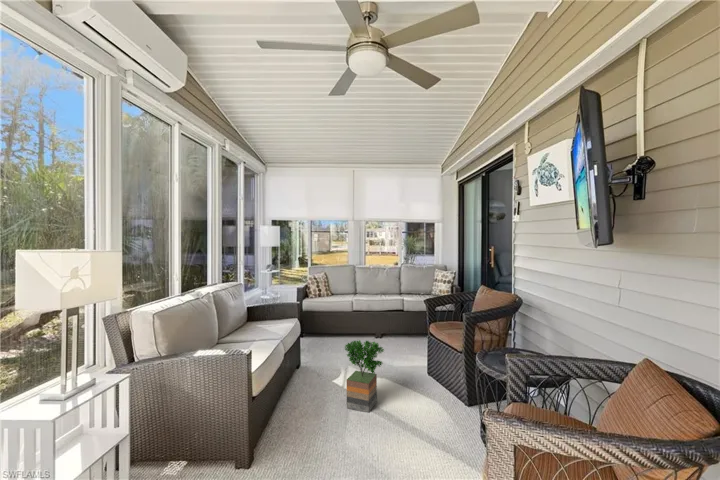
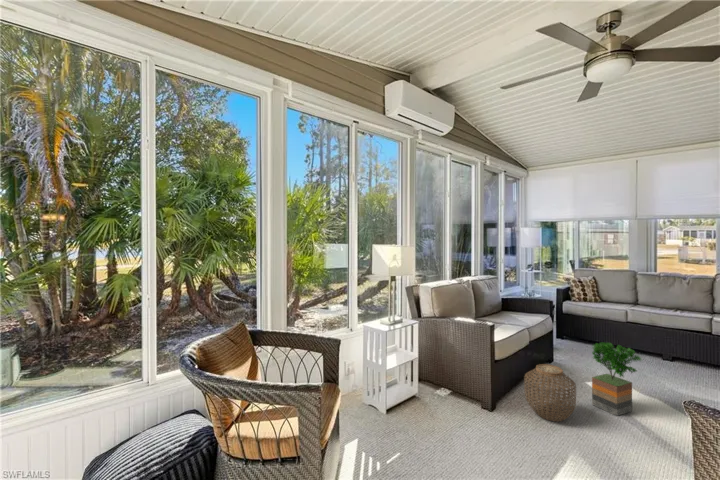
woven basket: none [287,382,340,450] -> present [524,364,576,421]

